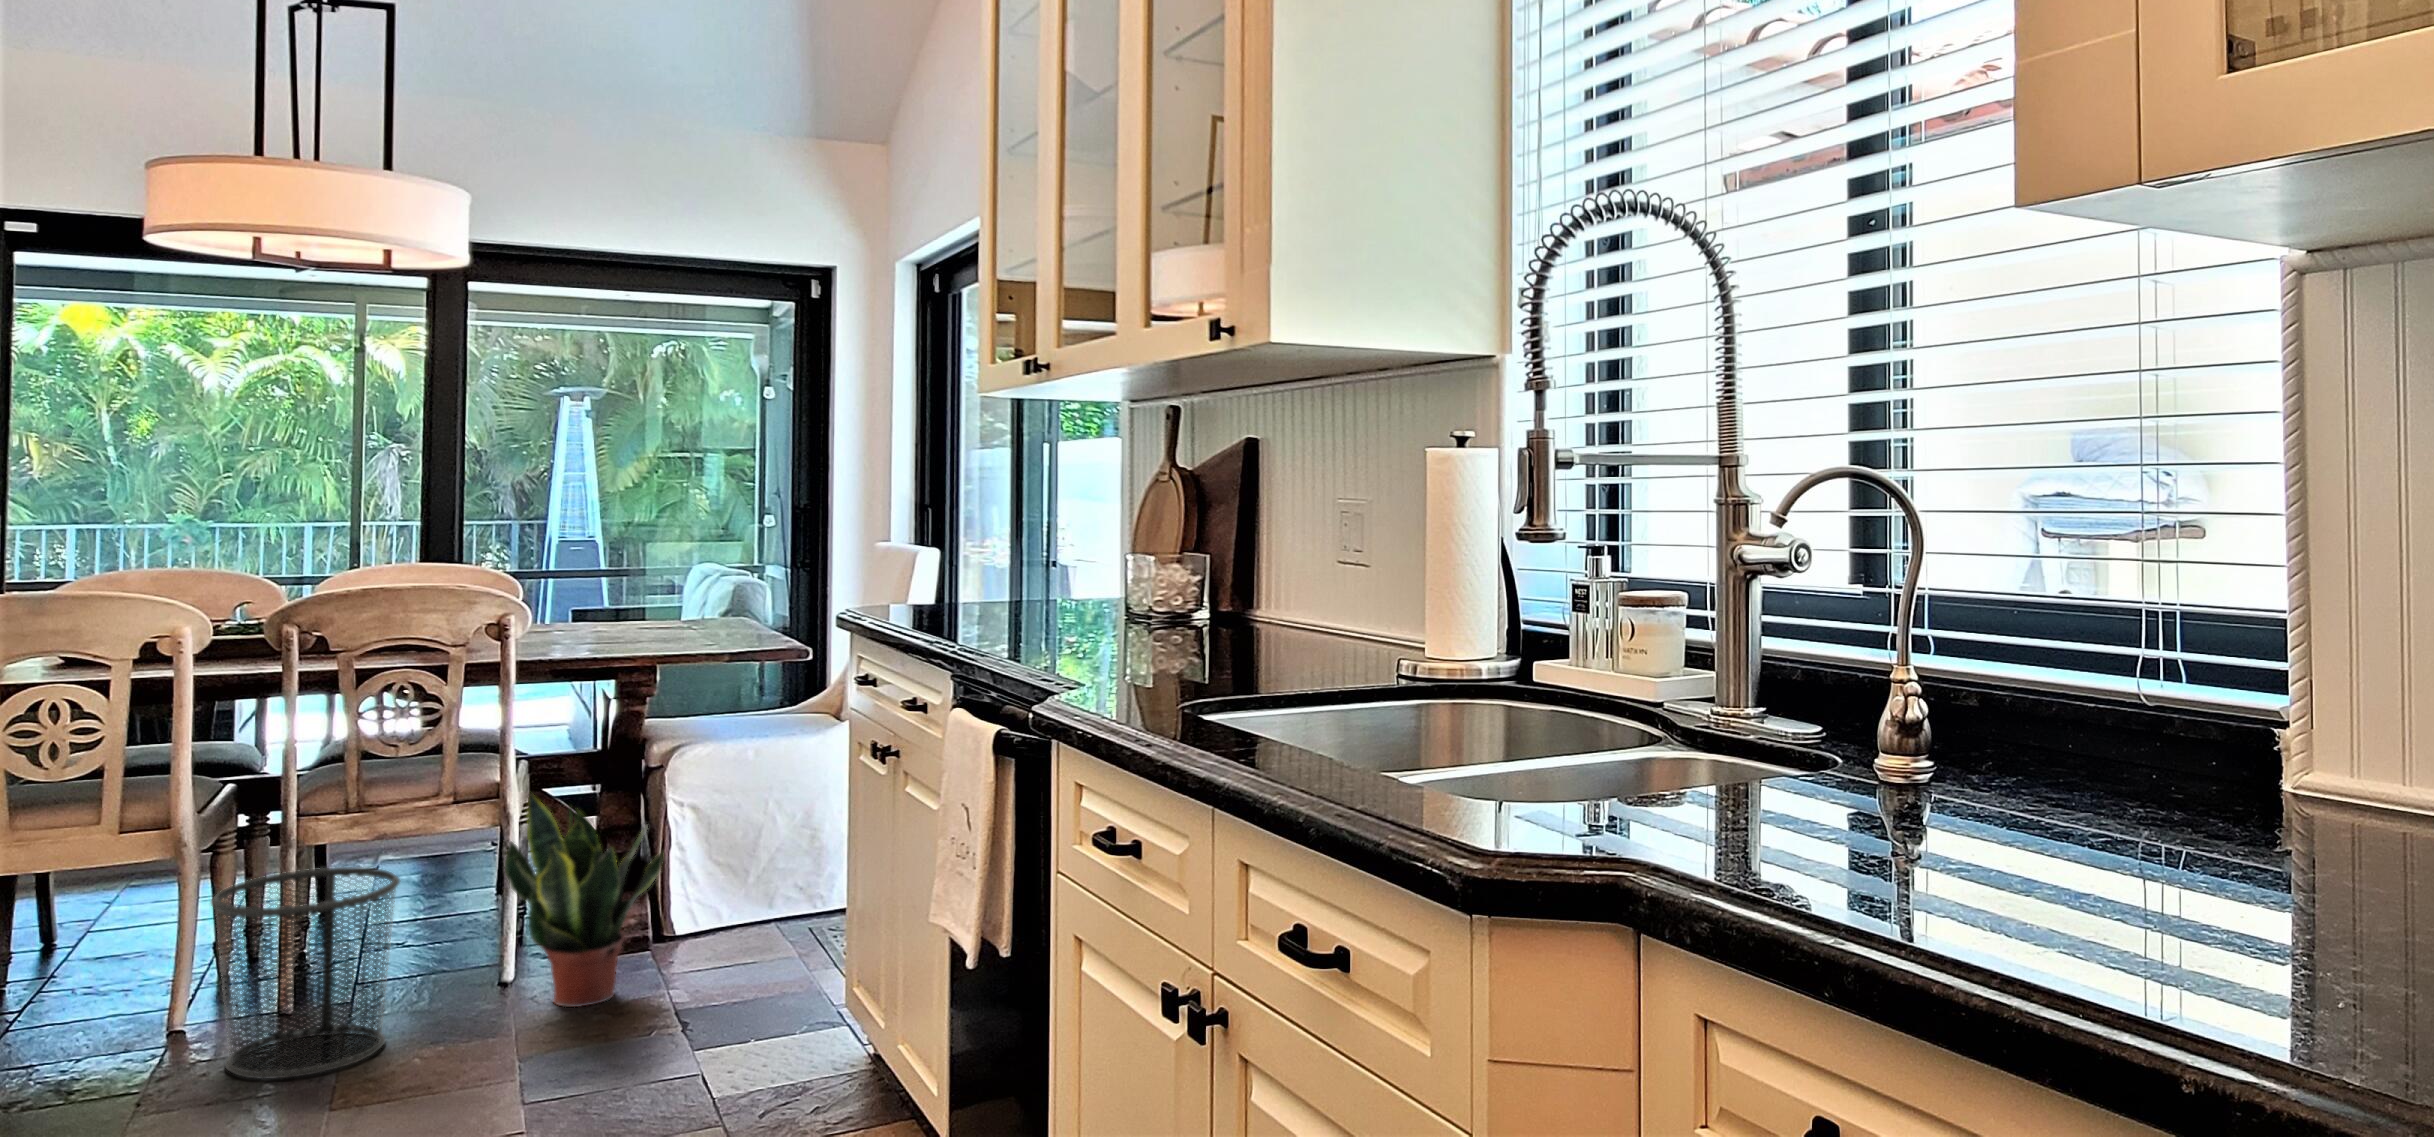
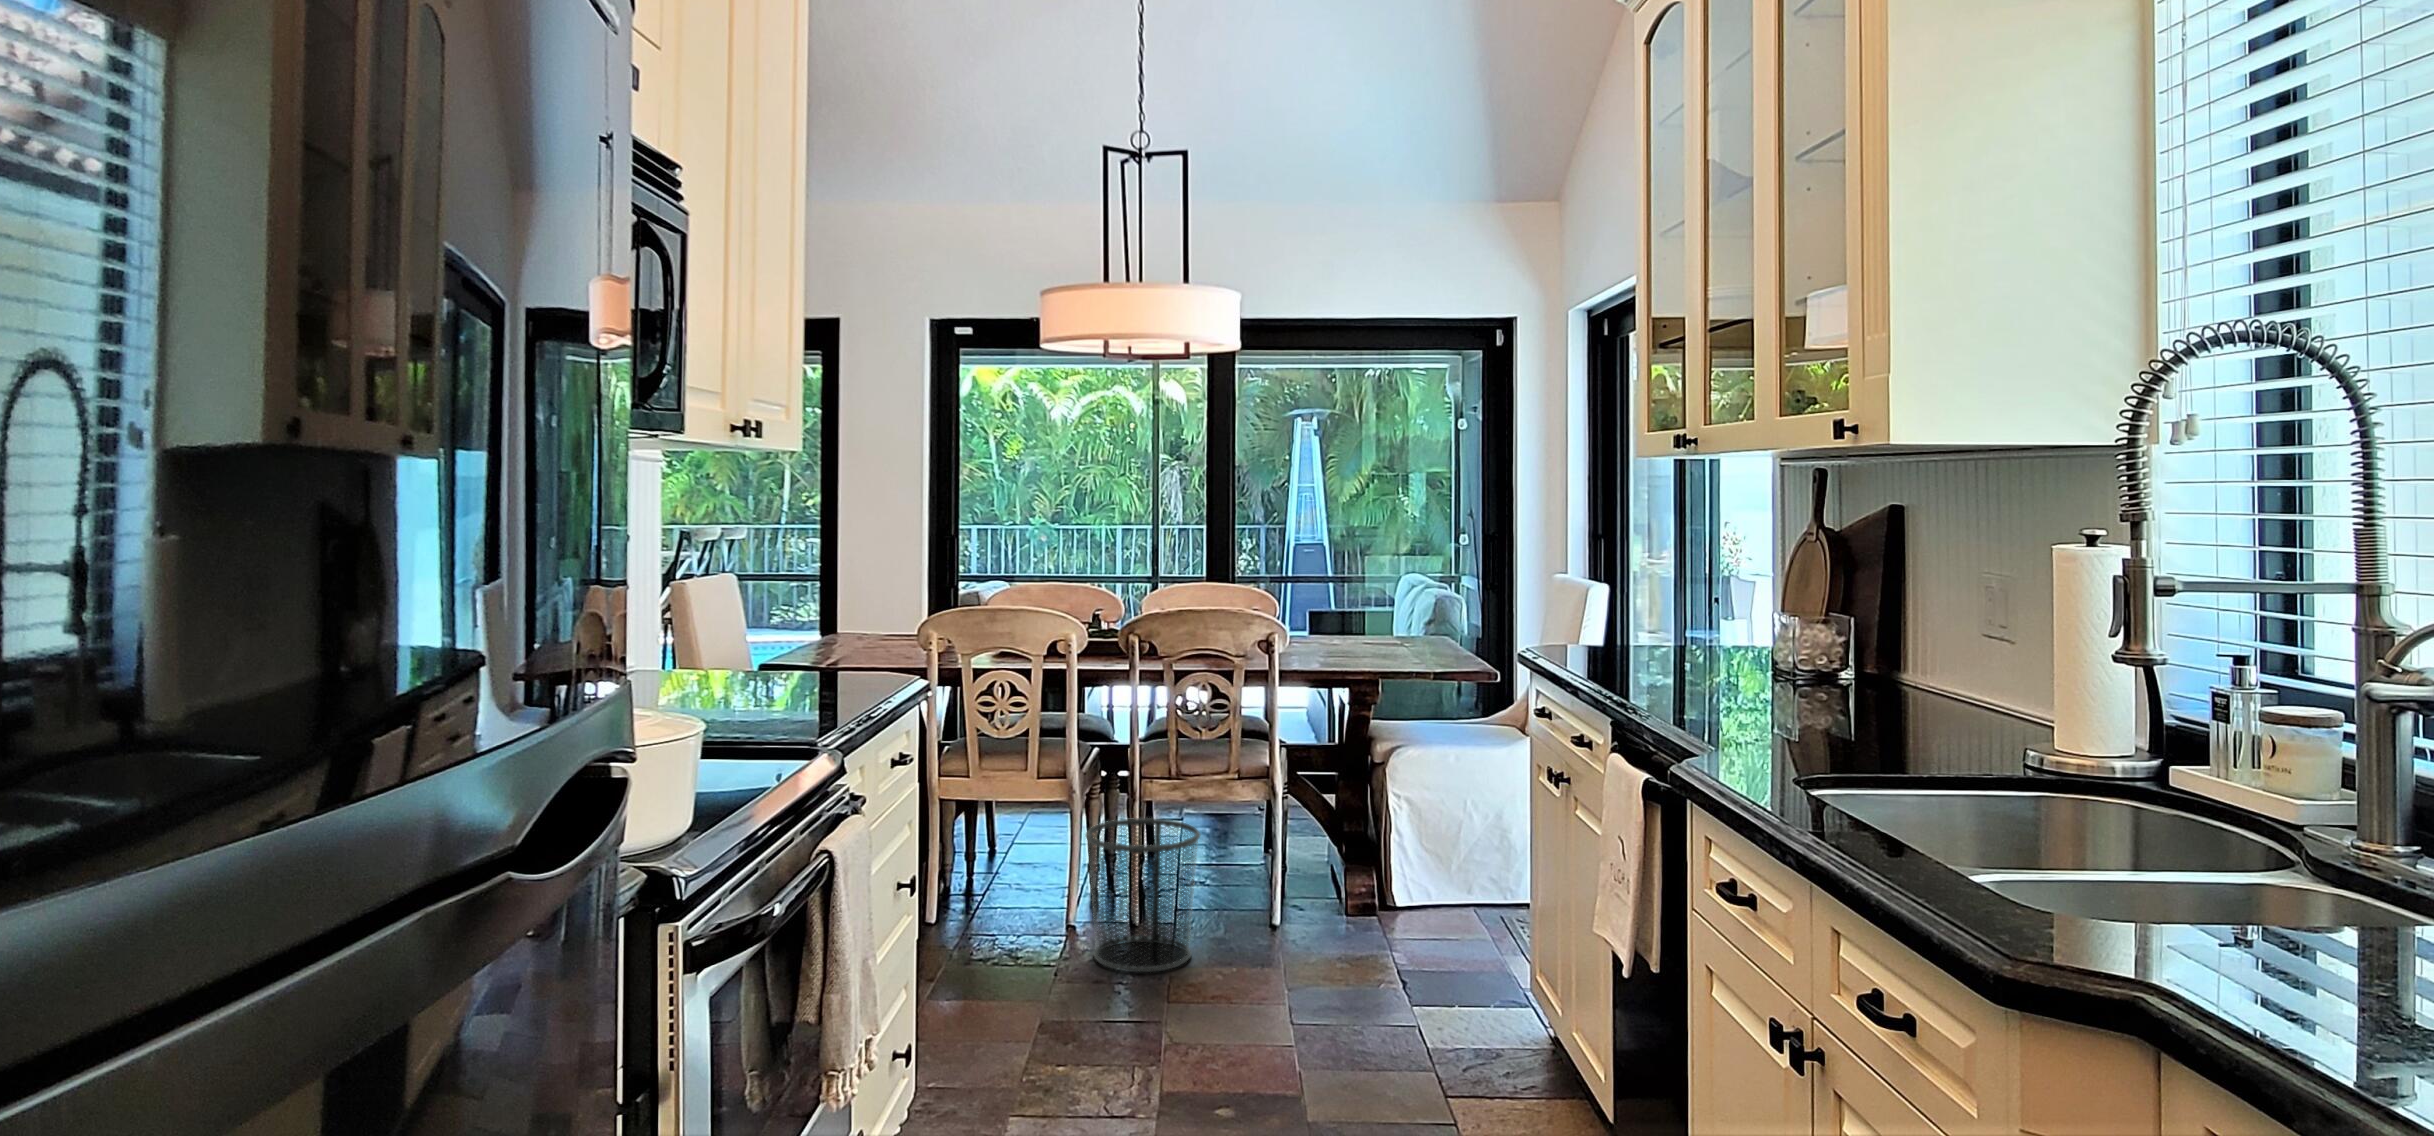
potted plant: present [505,792,664,1007] -> none [1270,777,1381,952]

